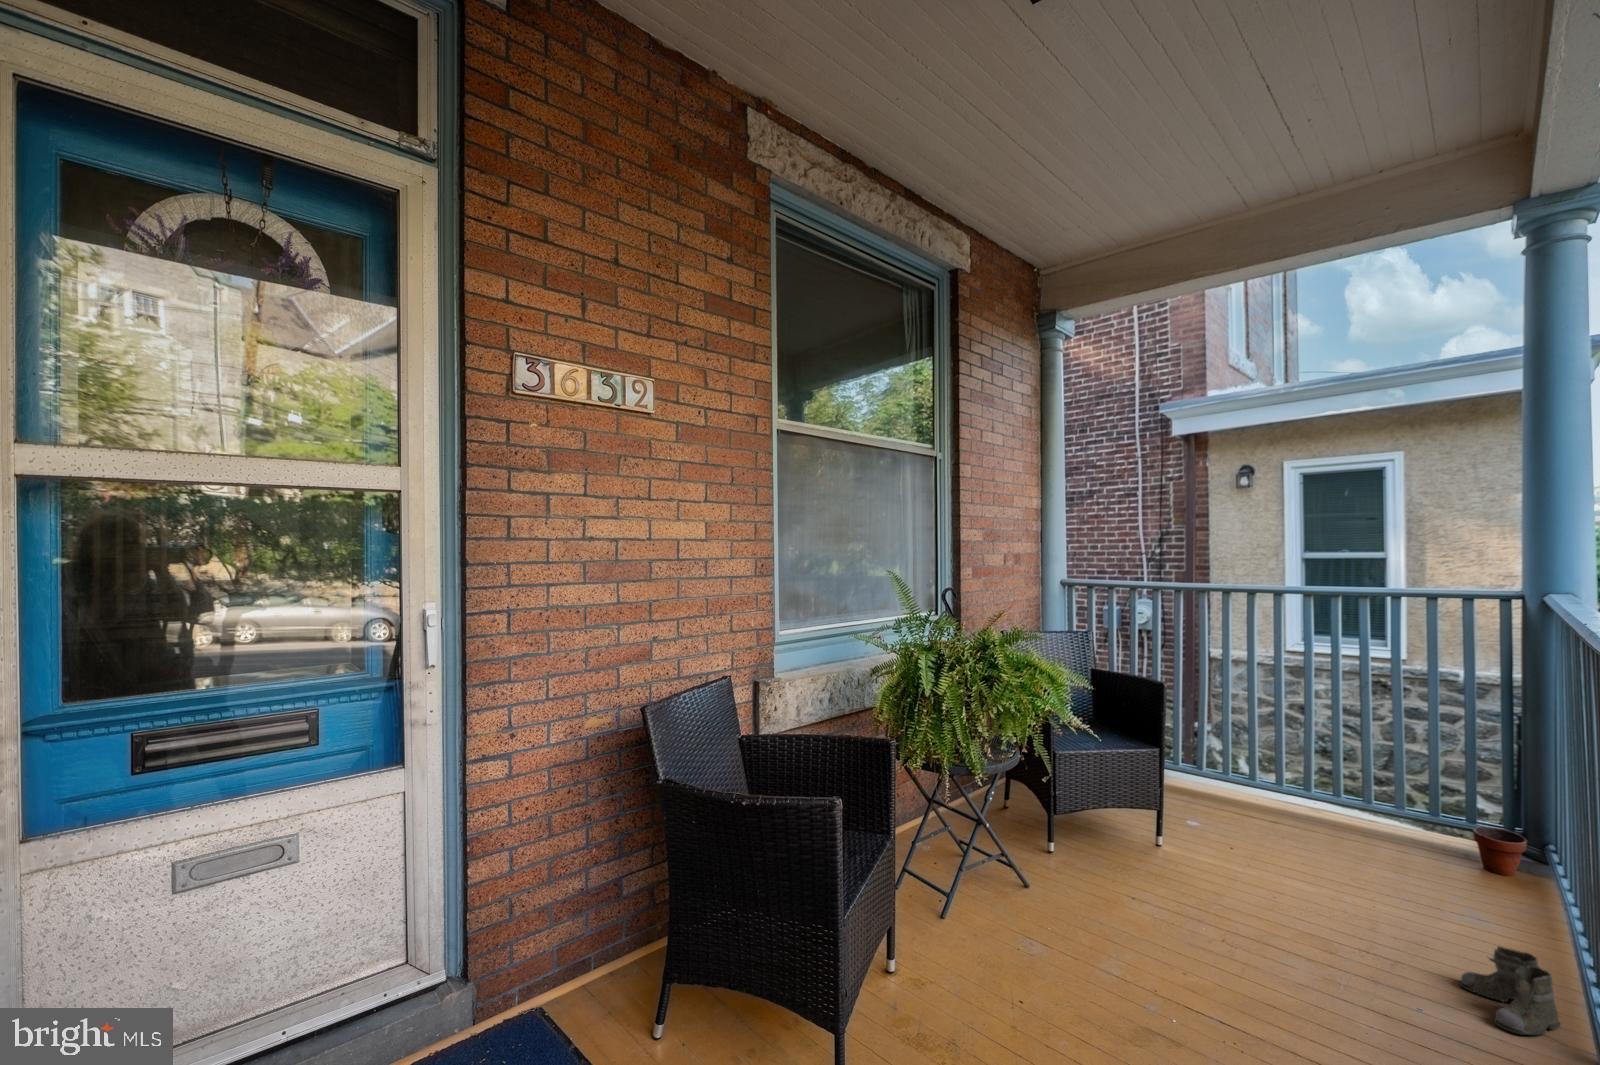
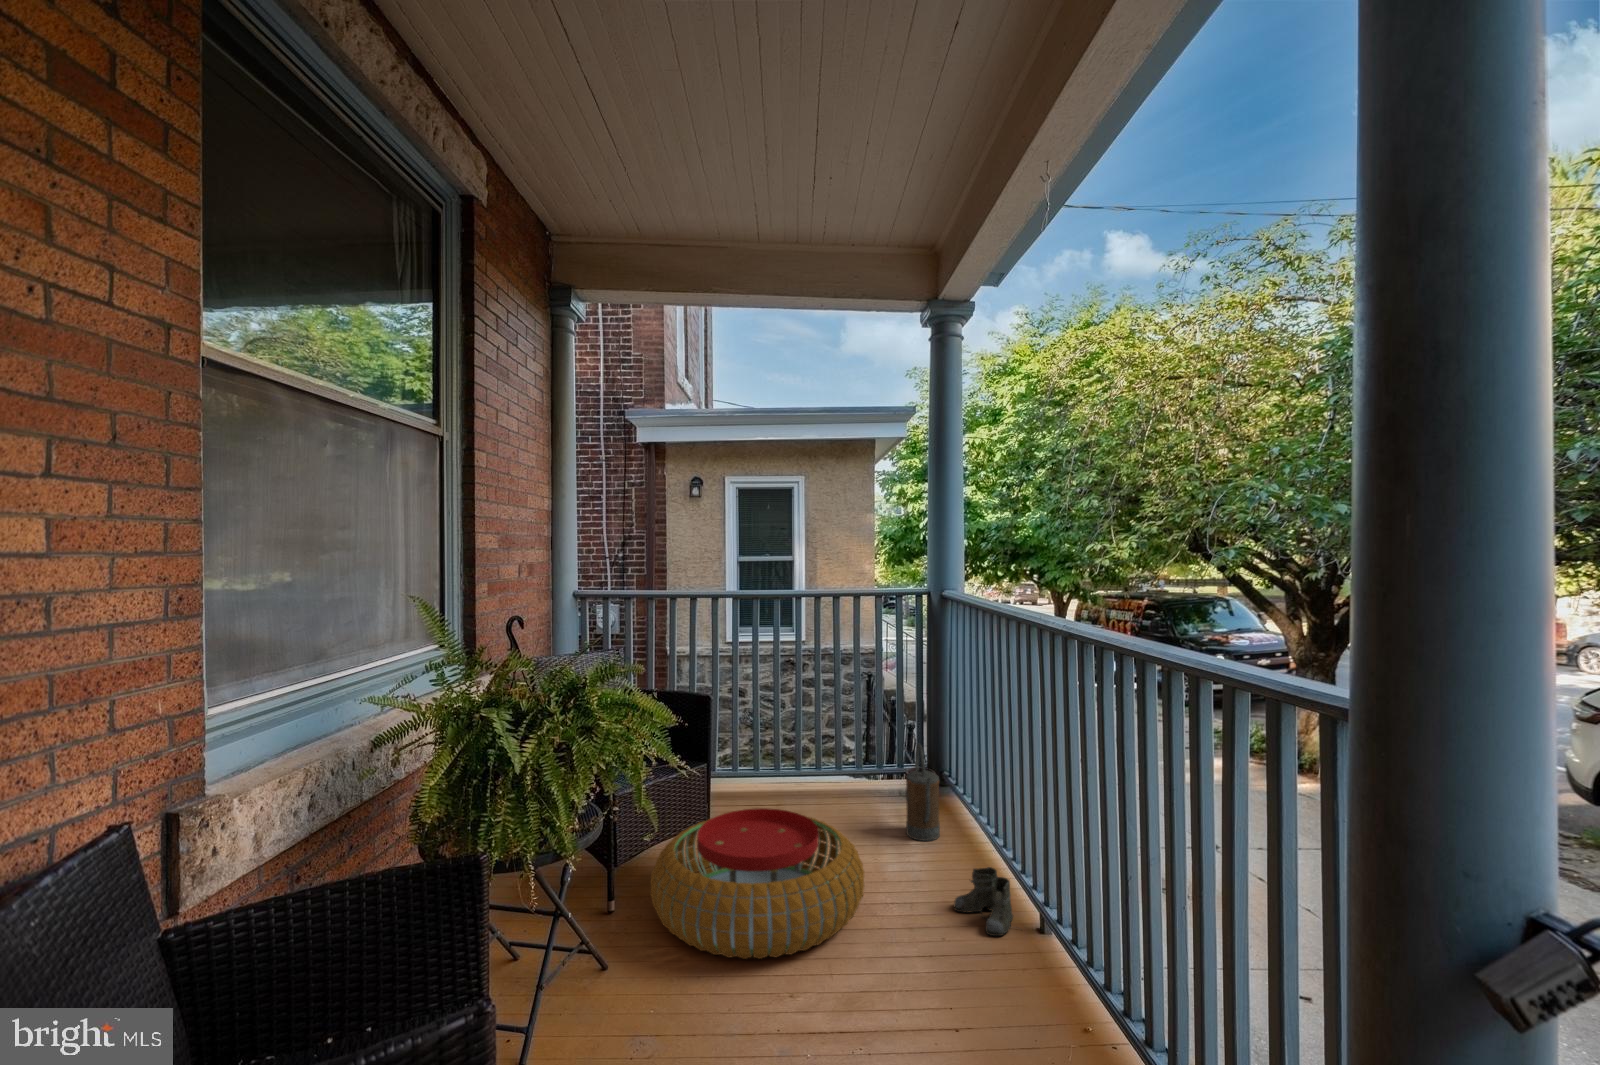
watering can: none [1442,788,1503,914] -> present [906,744,940,841]
pouf: none [1081,797,1325,945] -> present [651,808,864,959]

